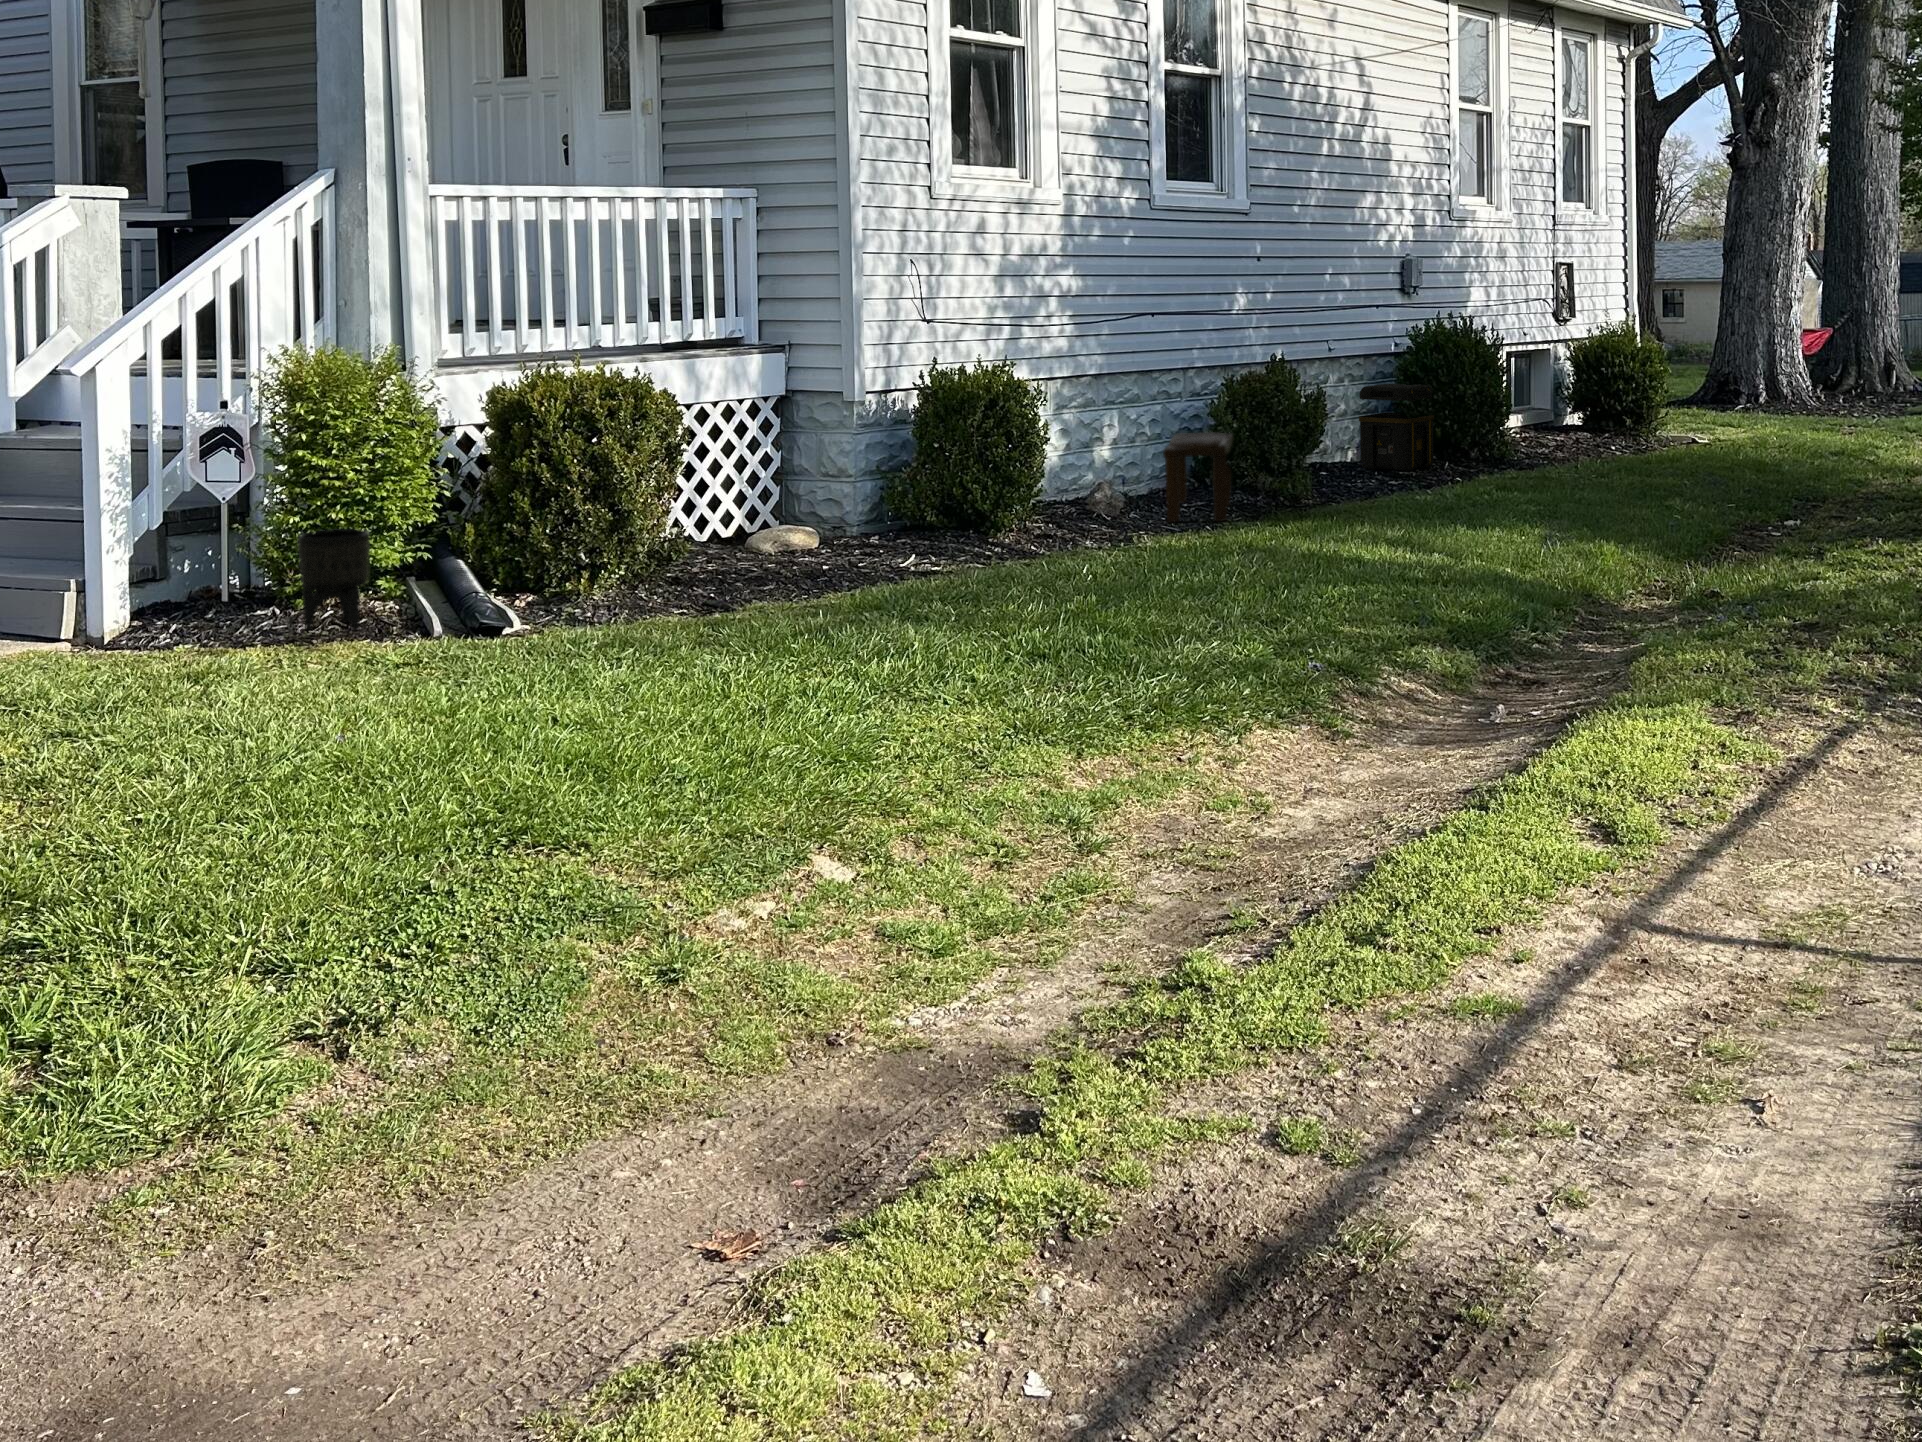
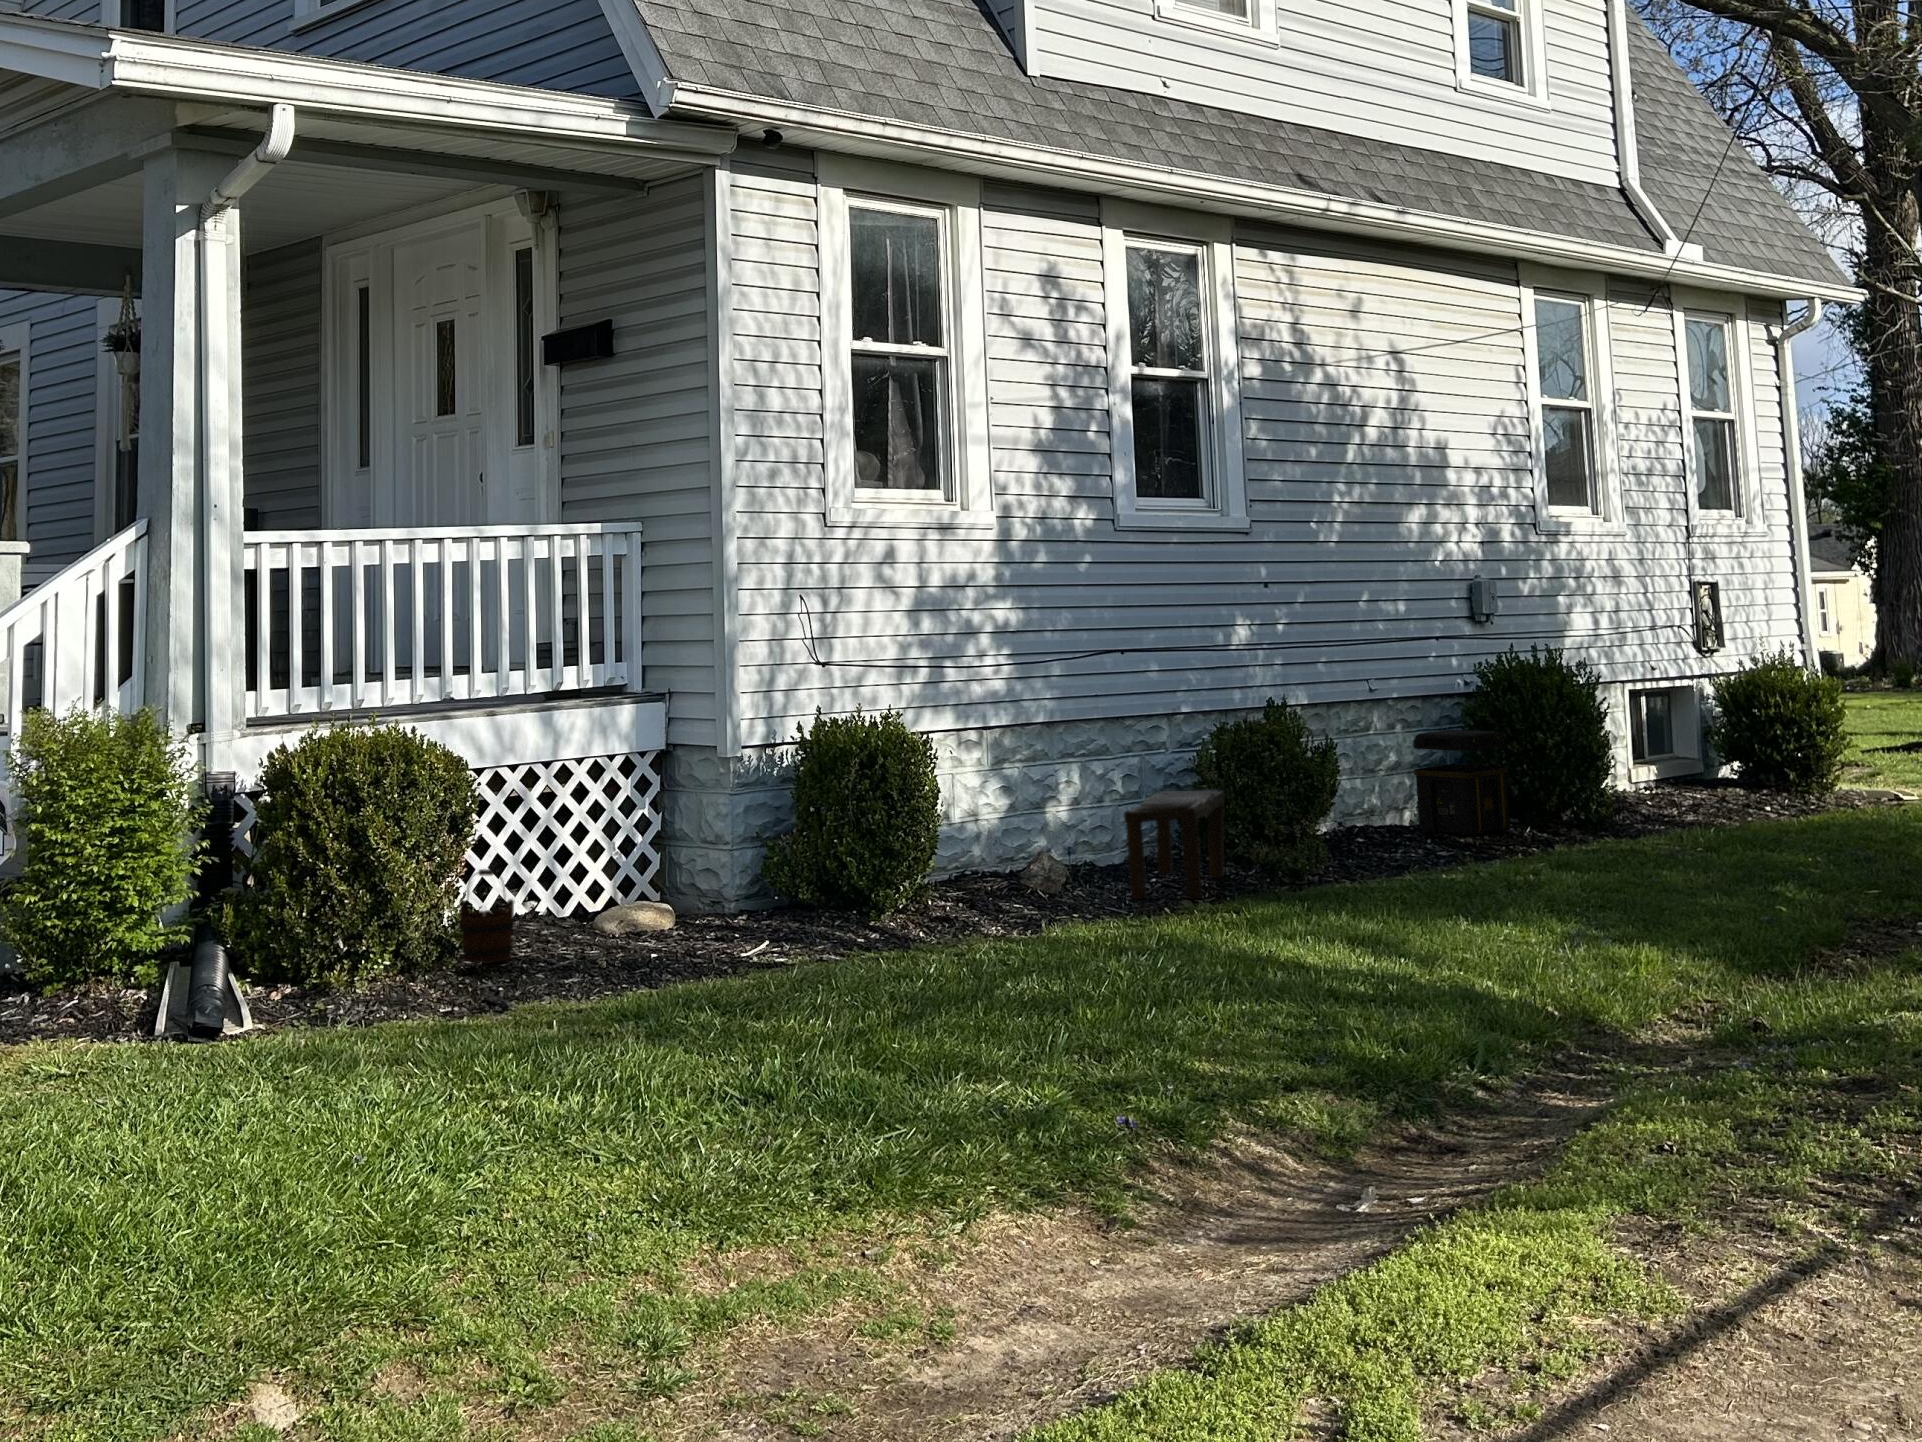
wooden bucket: none [660,495,715,578] -> present [459,869,514,964]
planter: present [298,529,370,630] -> none [30,905,105,1018]

